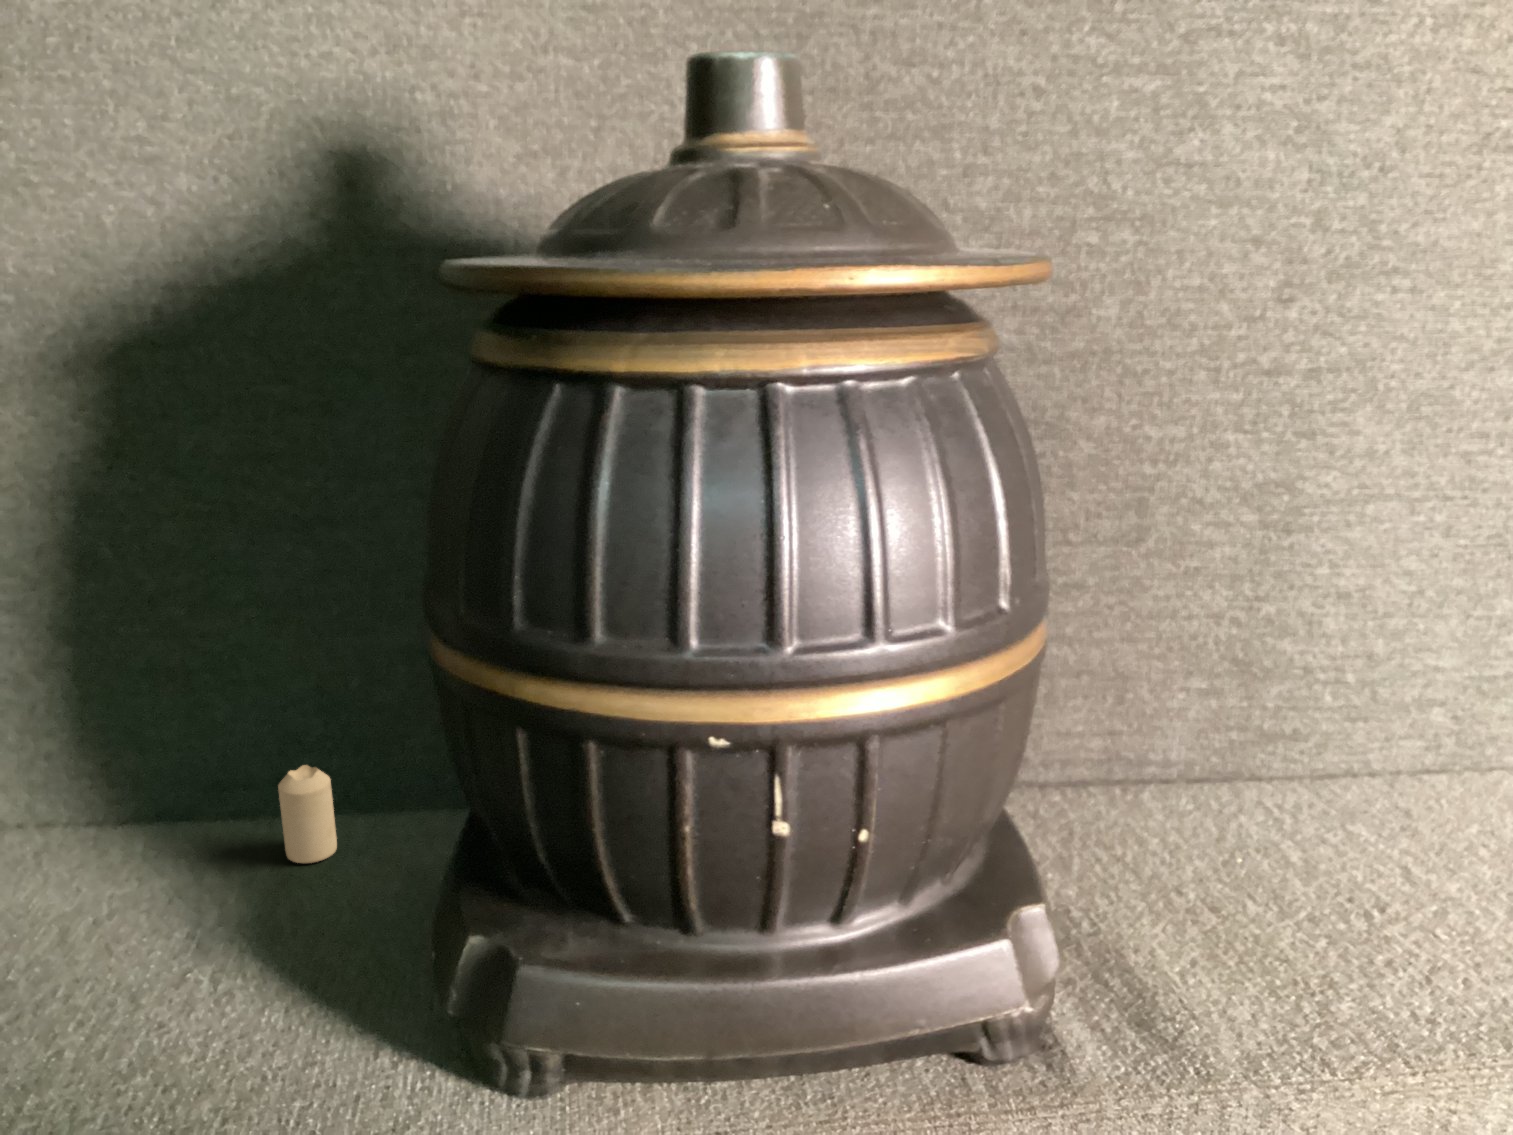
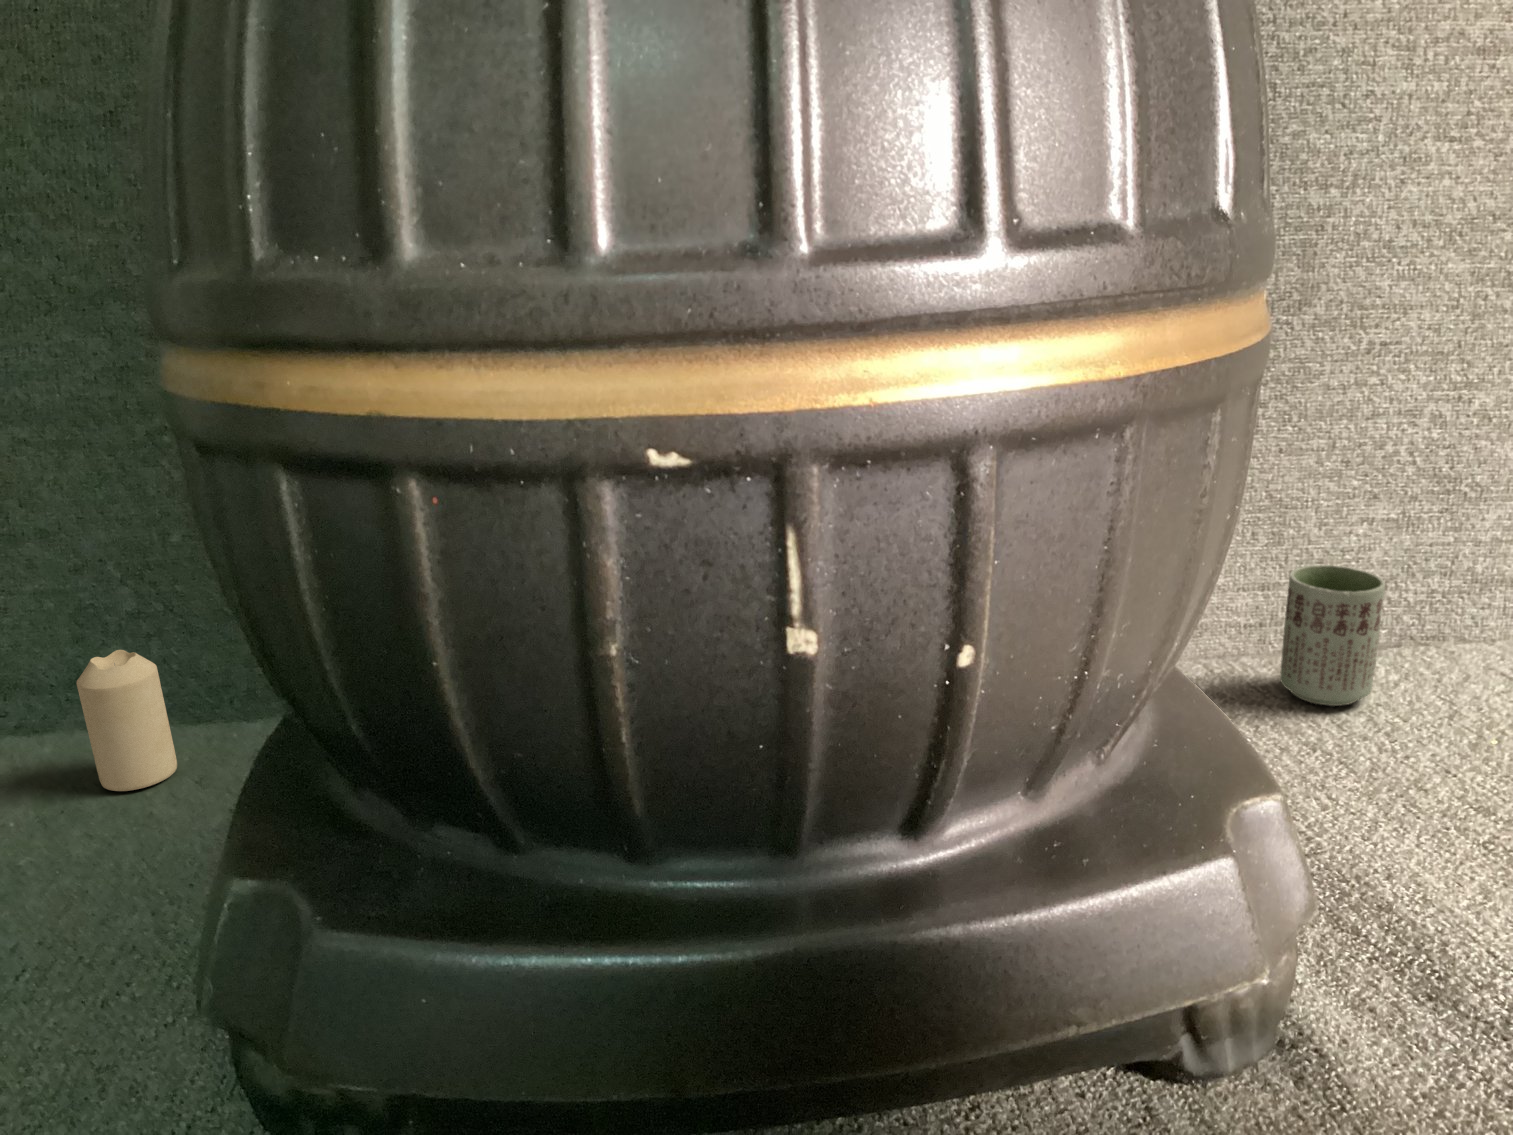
cup: none [1107,731,1174,831] -> present [1280,565,1385,706]

